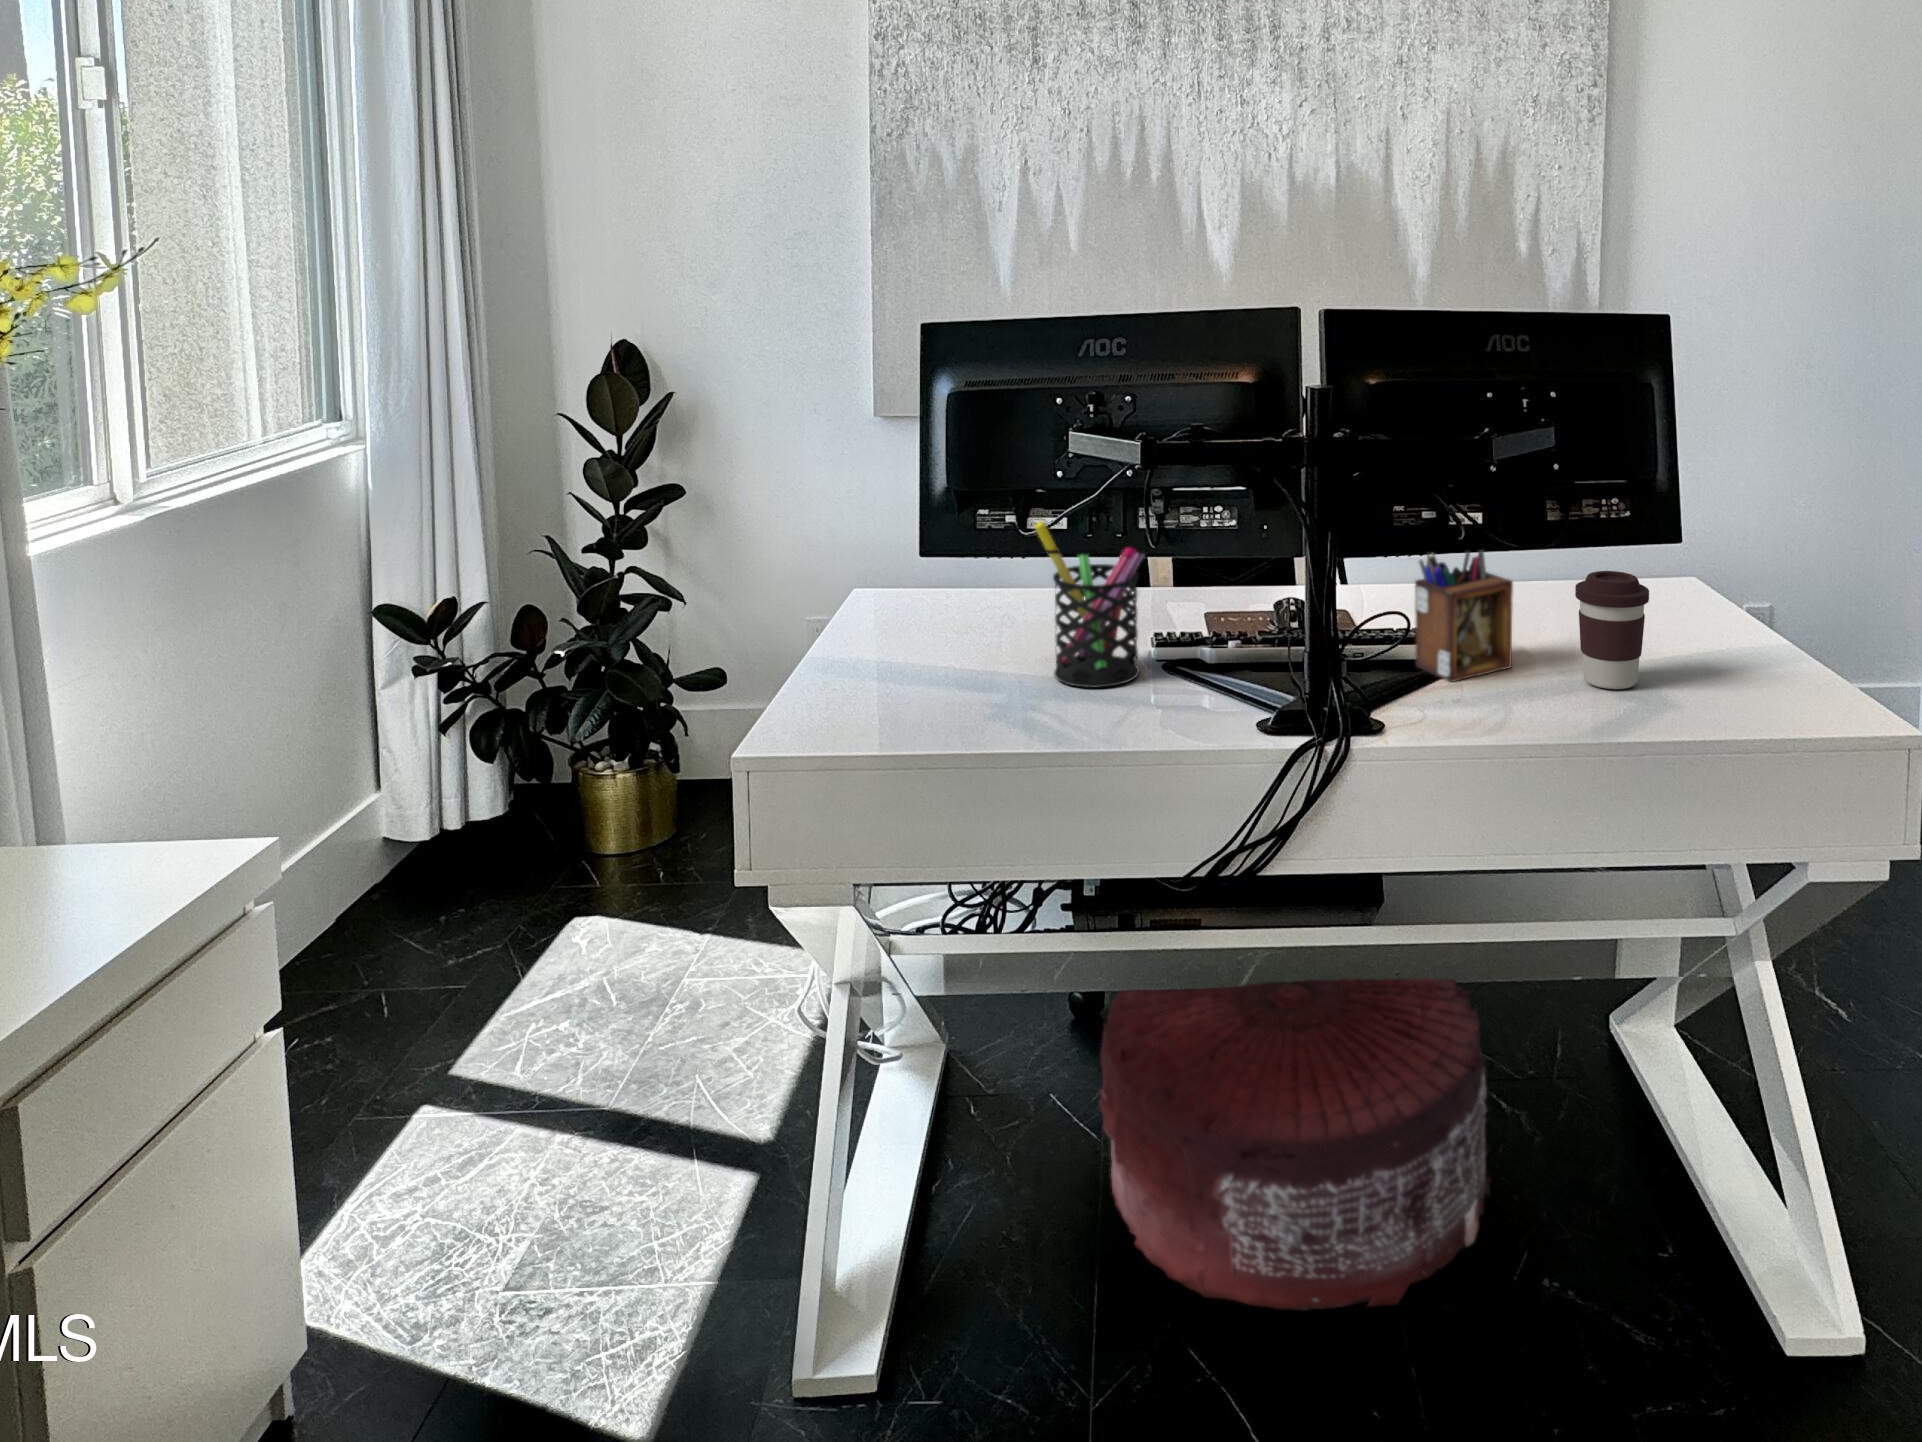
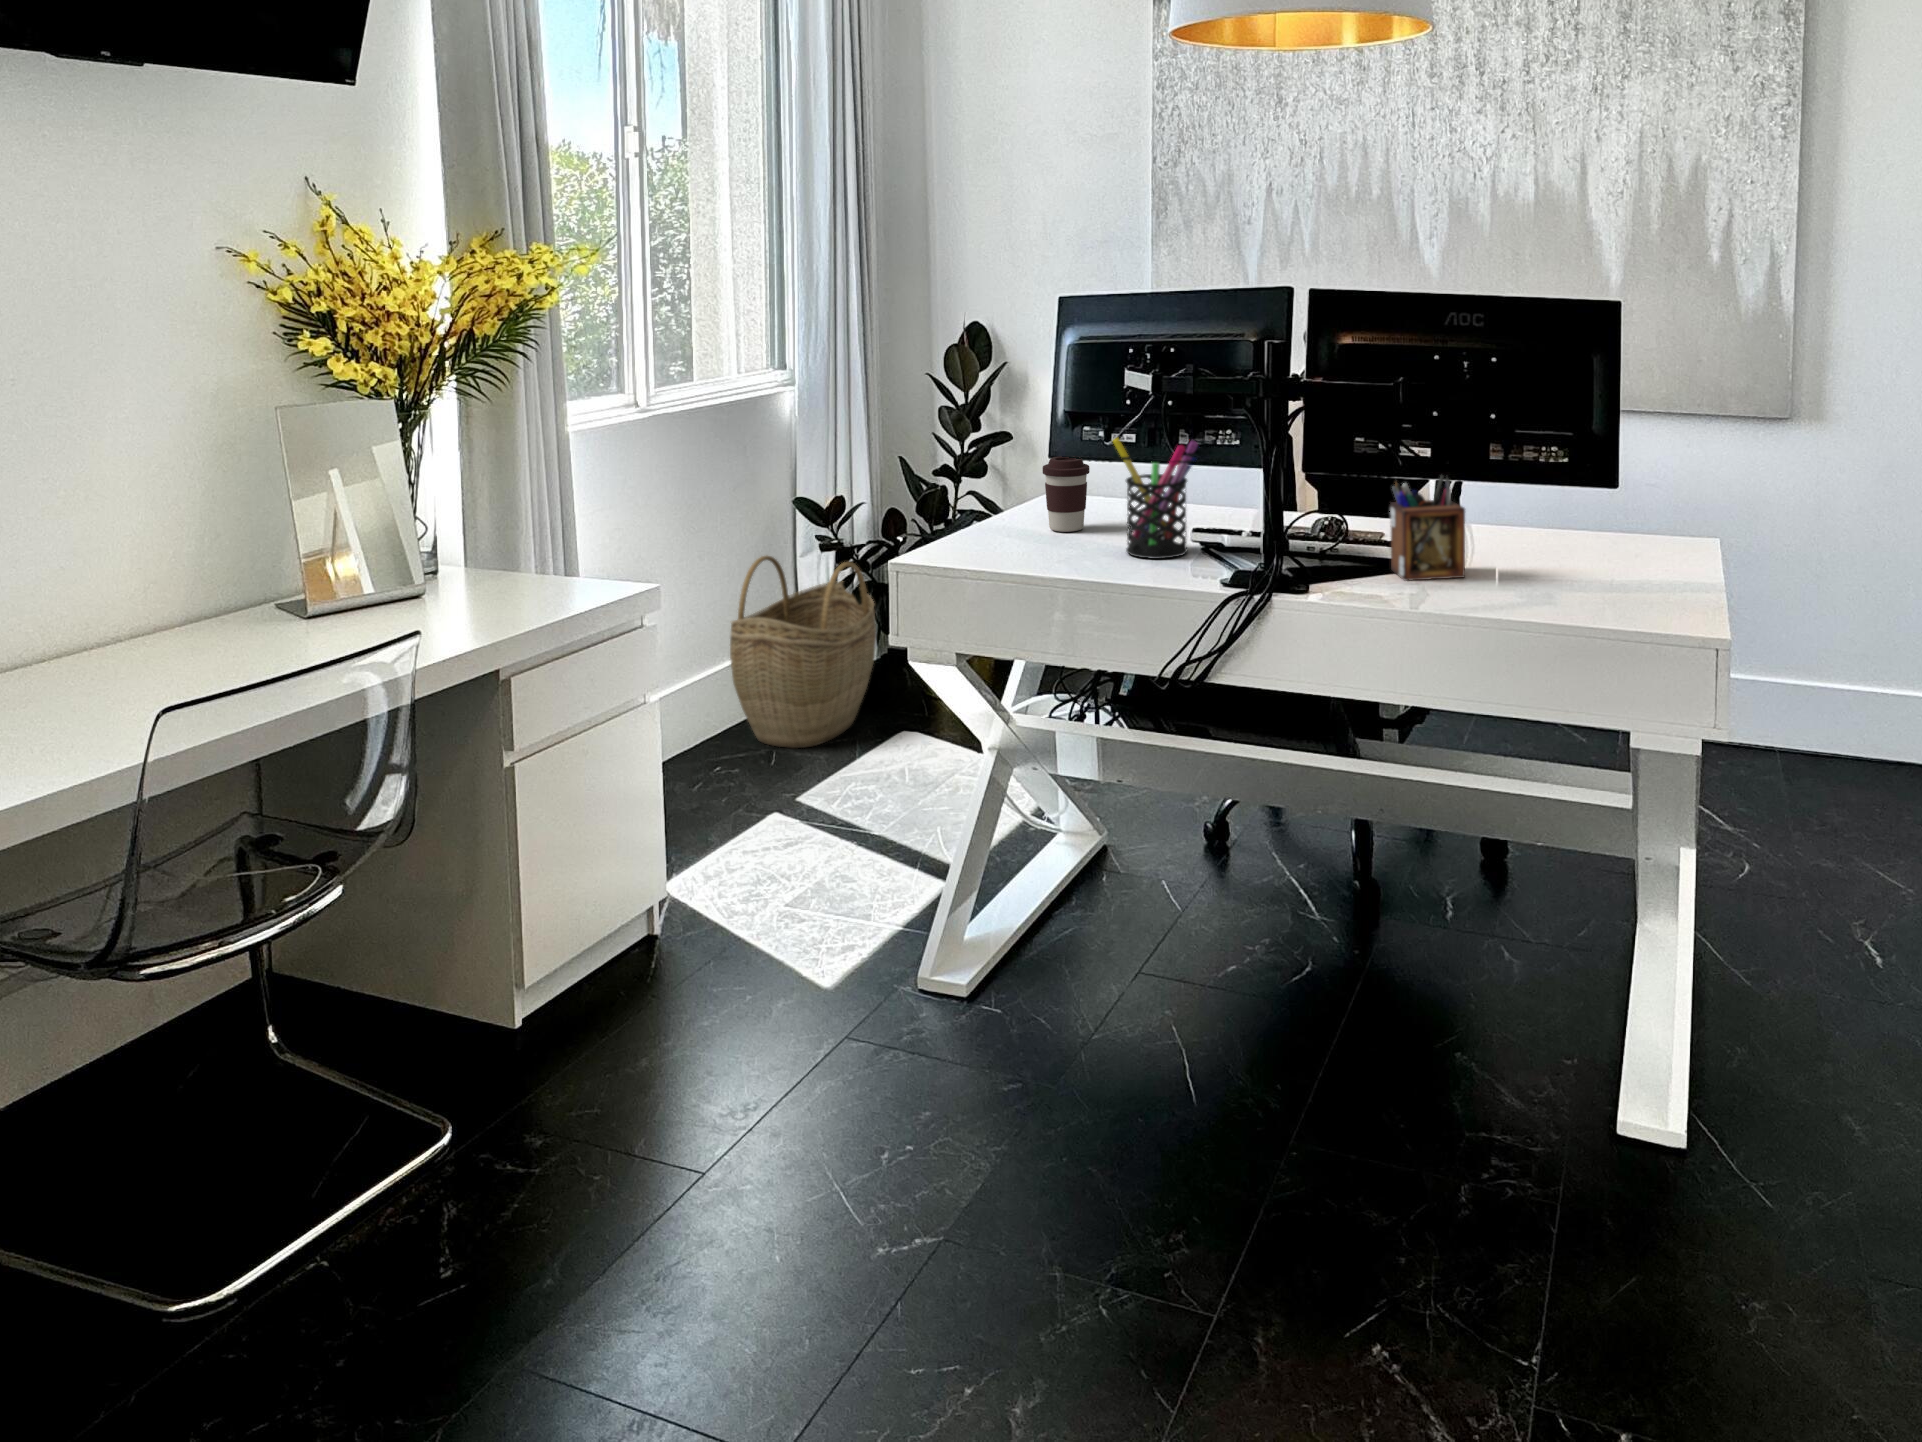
coffee cup: present [1575,571,1649,689] -> present [1043,456,1090,532]
woven basket: none [291,697,519,985] -> present [730,556,876,748]
pouf: present [1099,978,1492,1310] -> none [1155,775,1468,1041]

